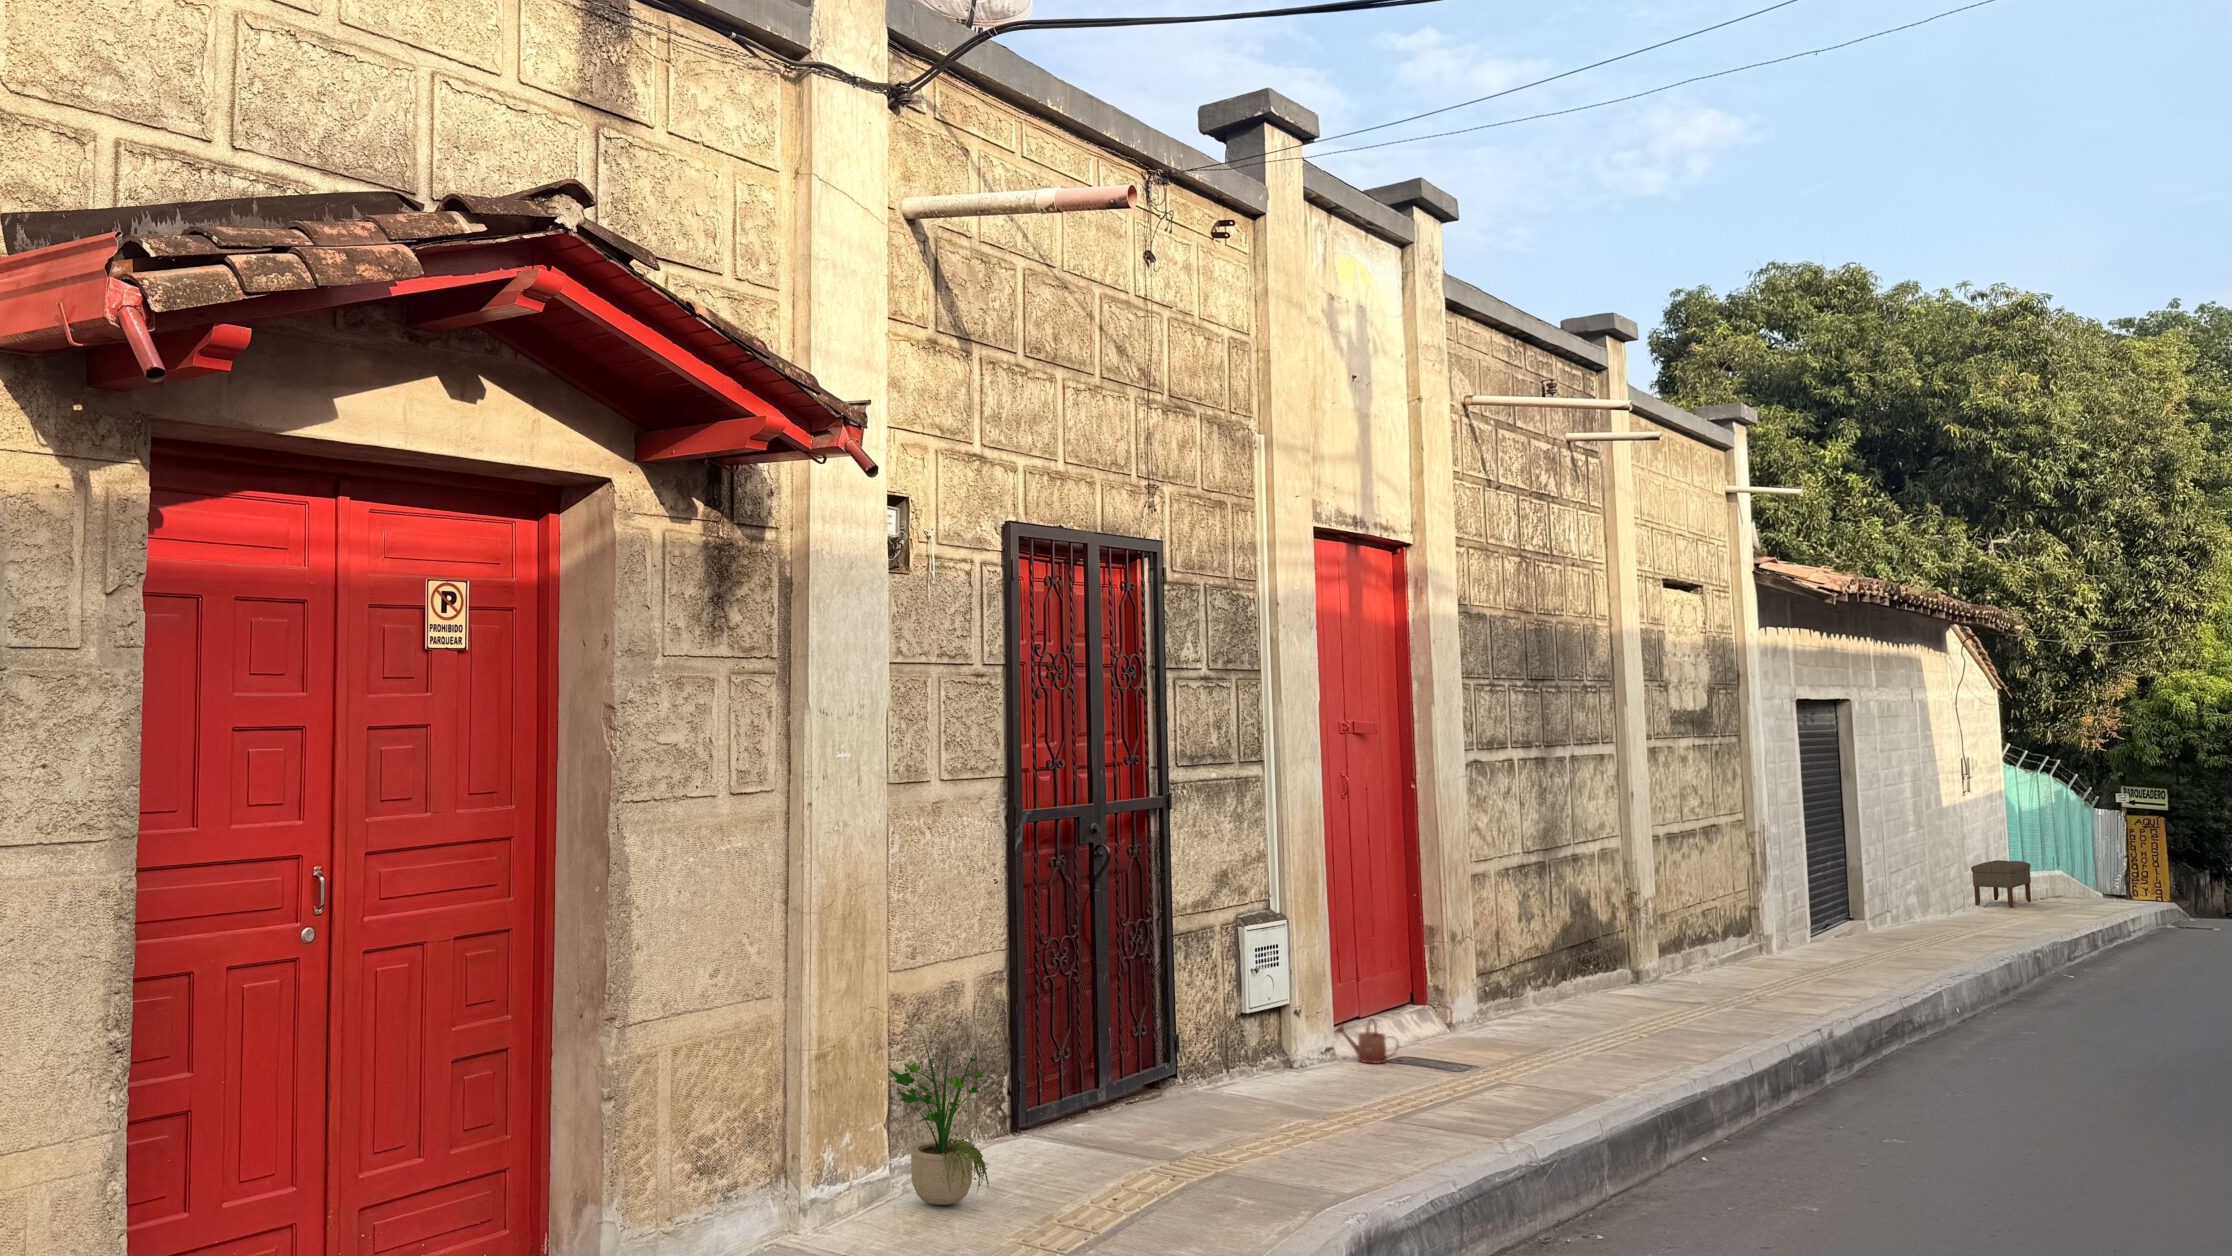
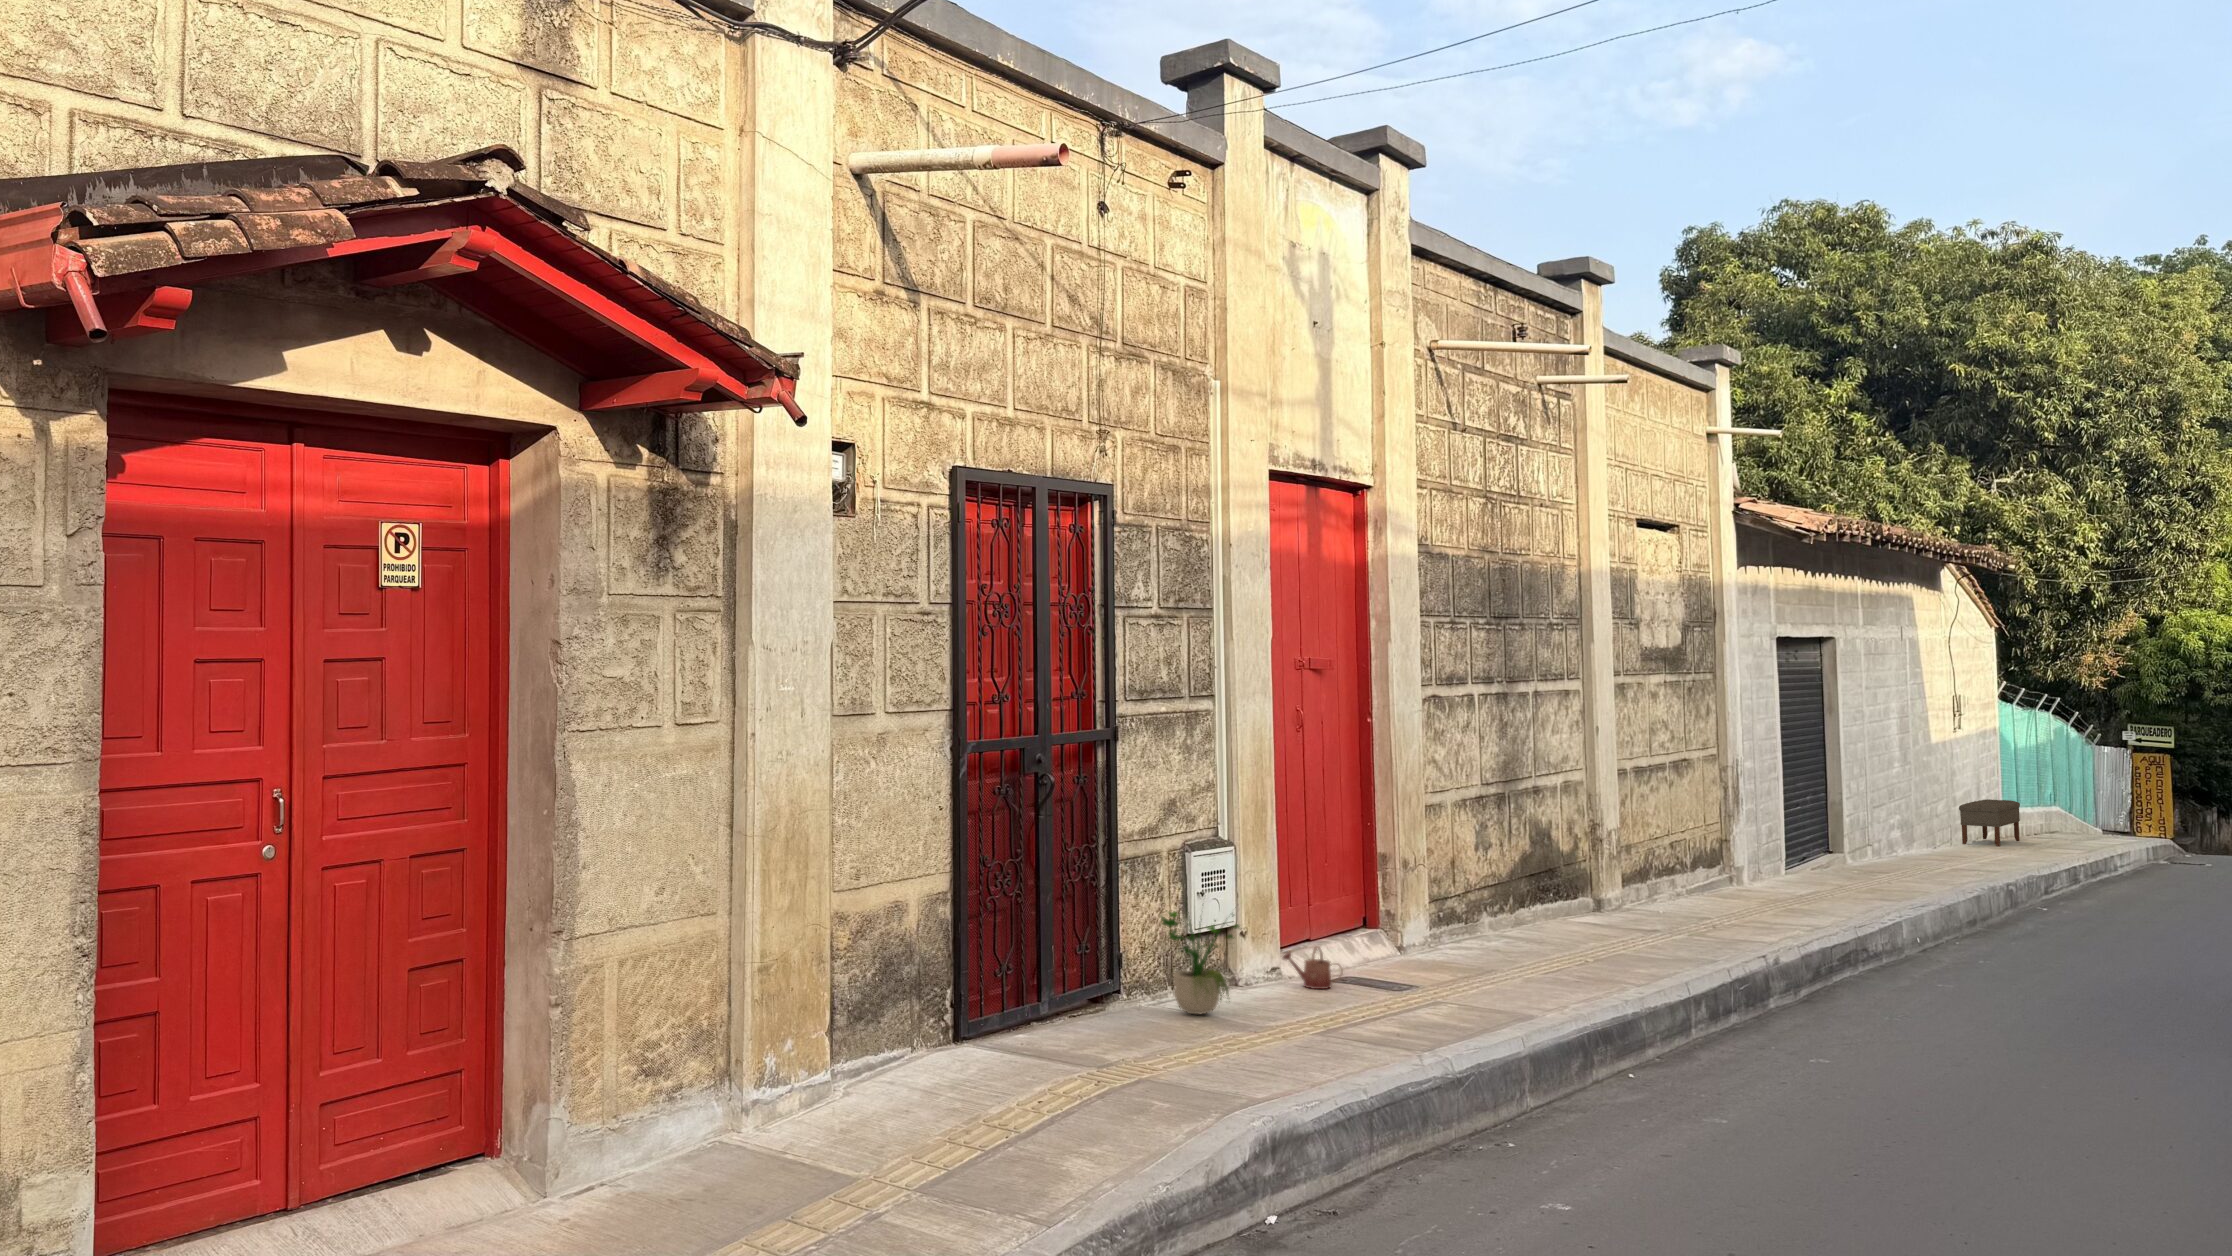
potted plant: present [889,1032,989,1205] -> present [1161,905,1239,1015]

